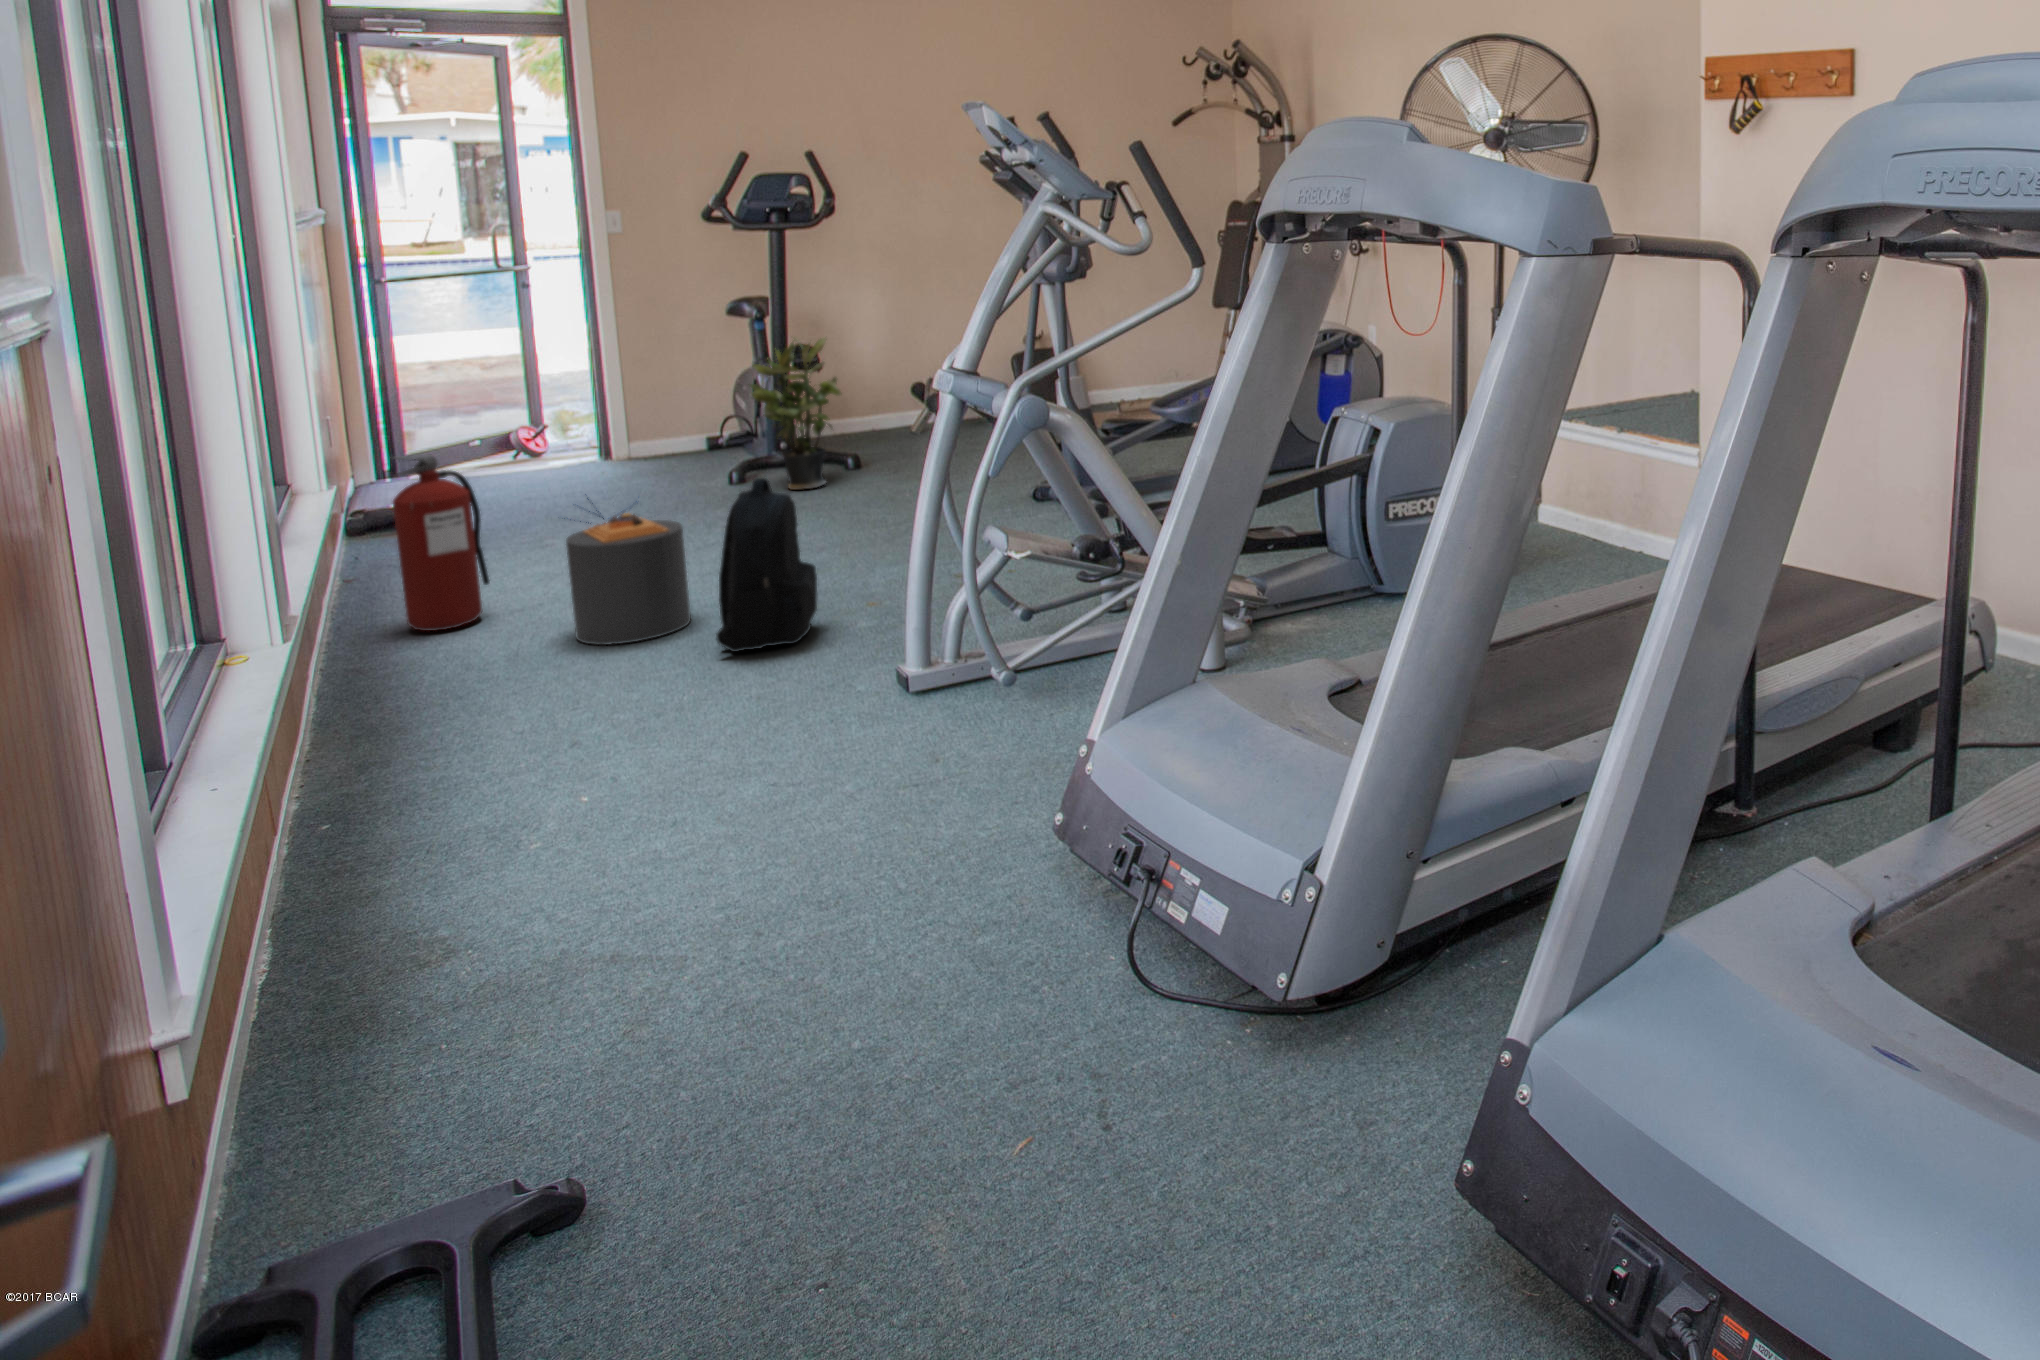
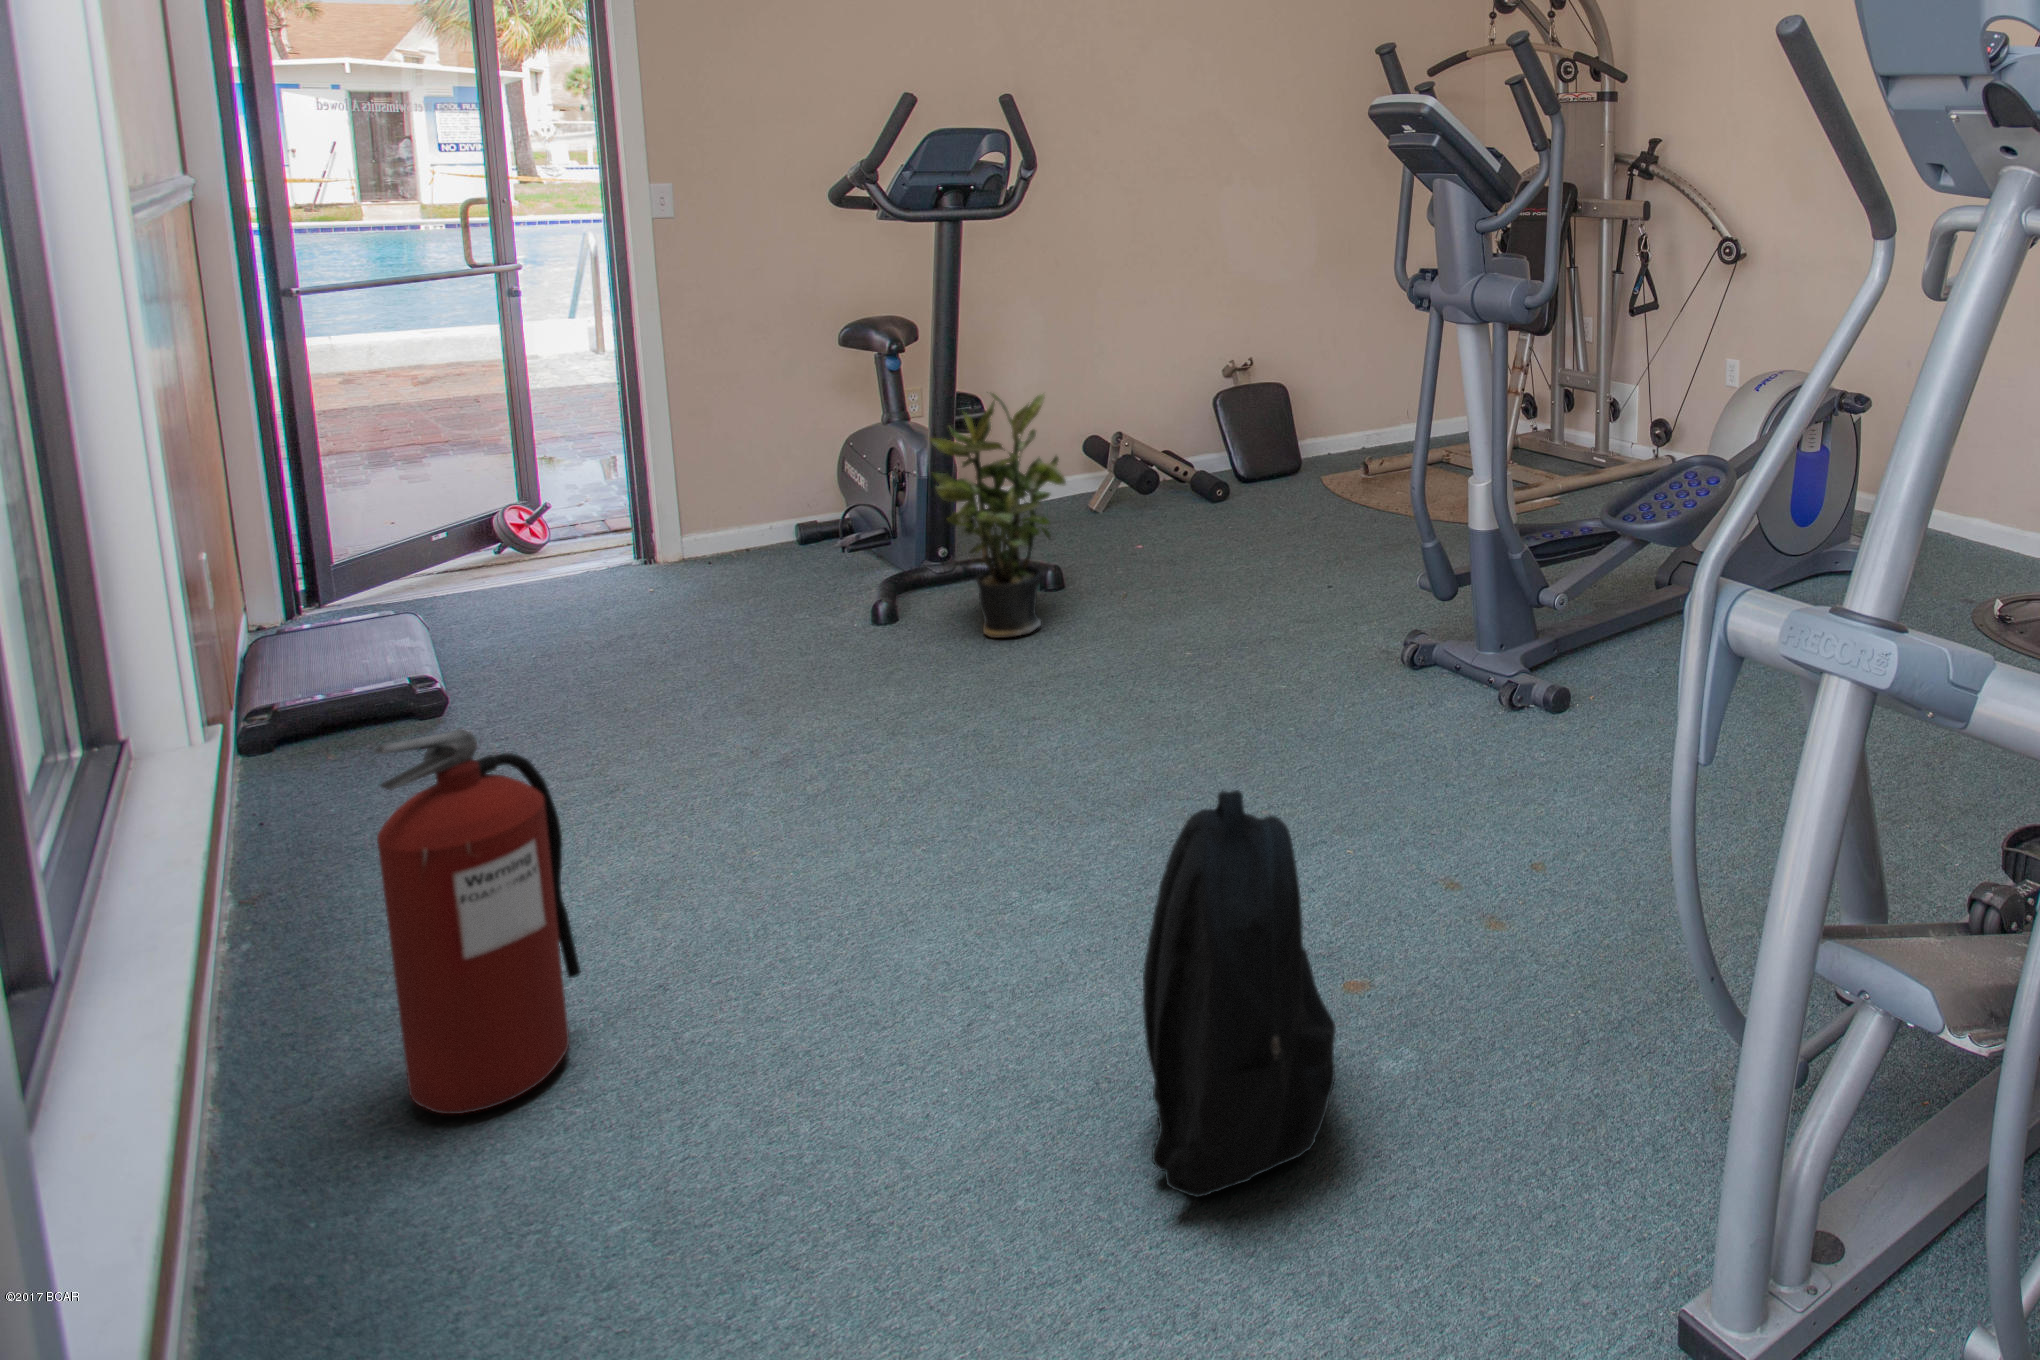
trash can: present [558,494,691,645] -> none [758,802,1026,1163]

